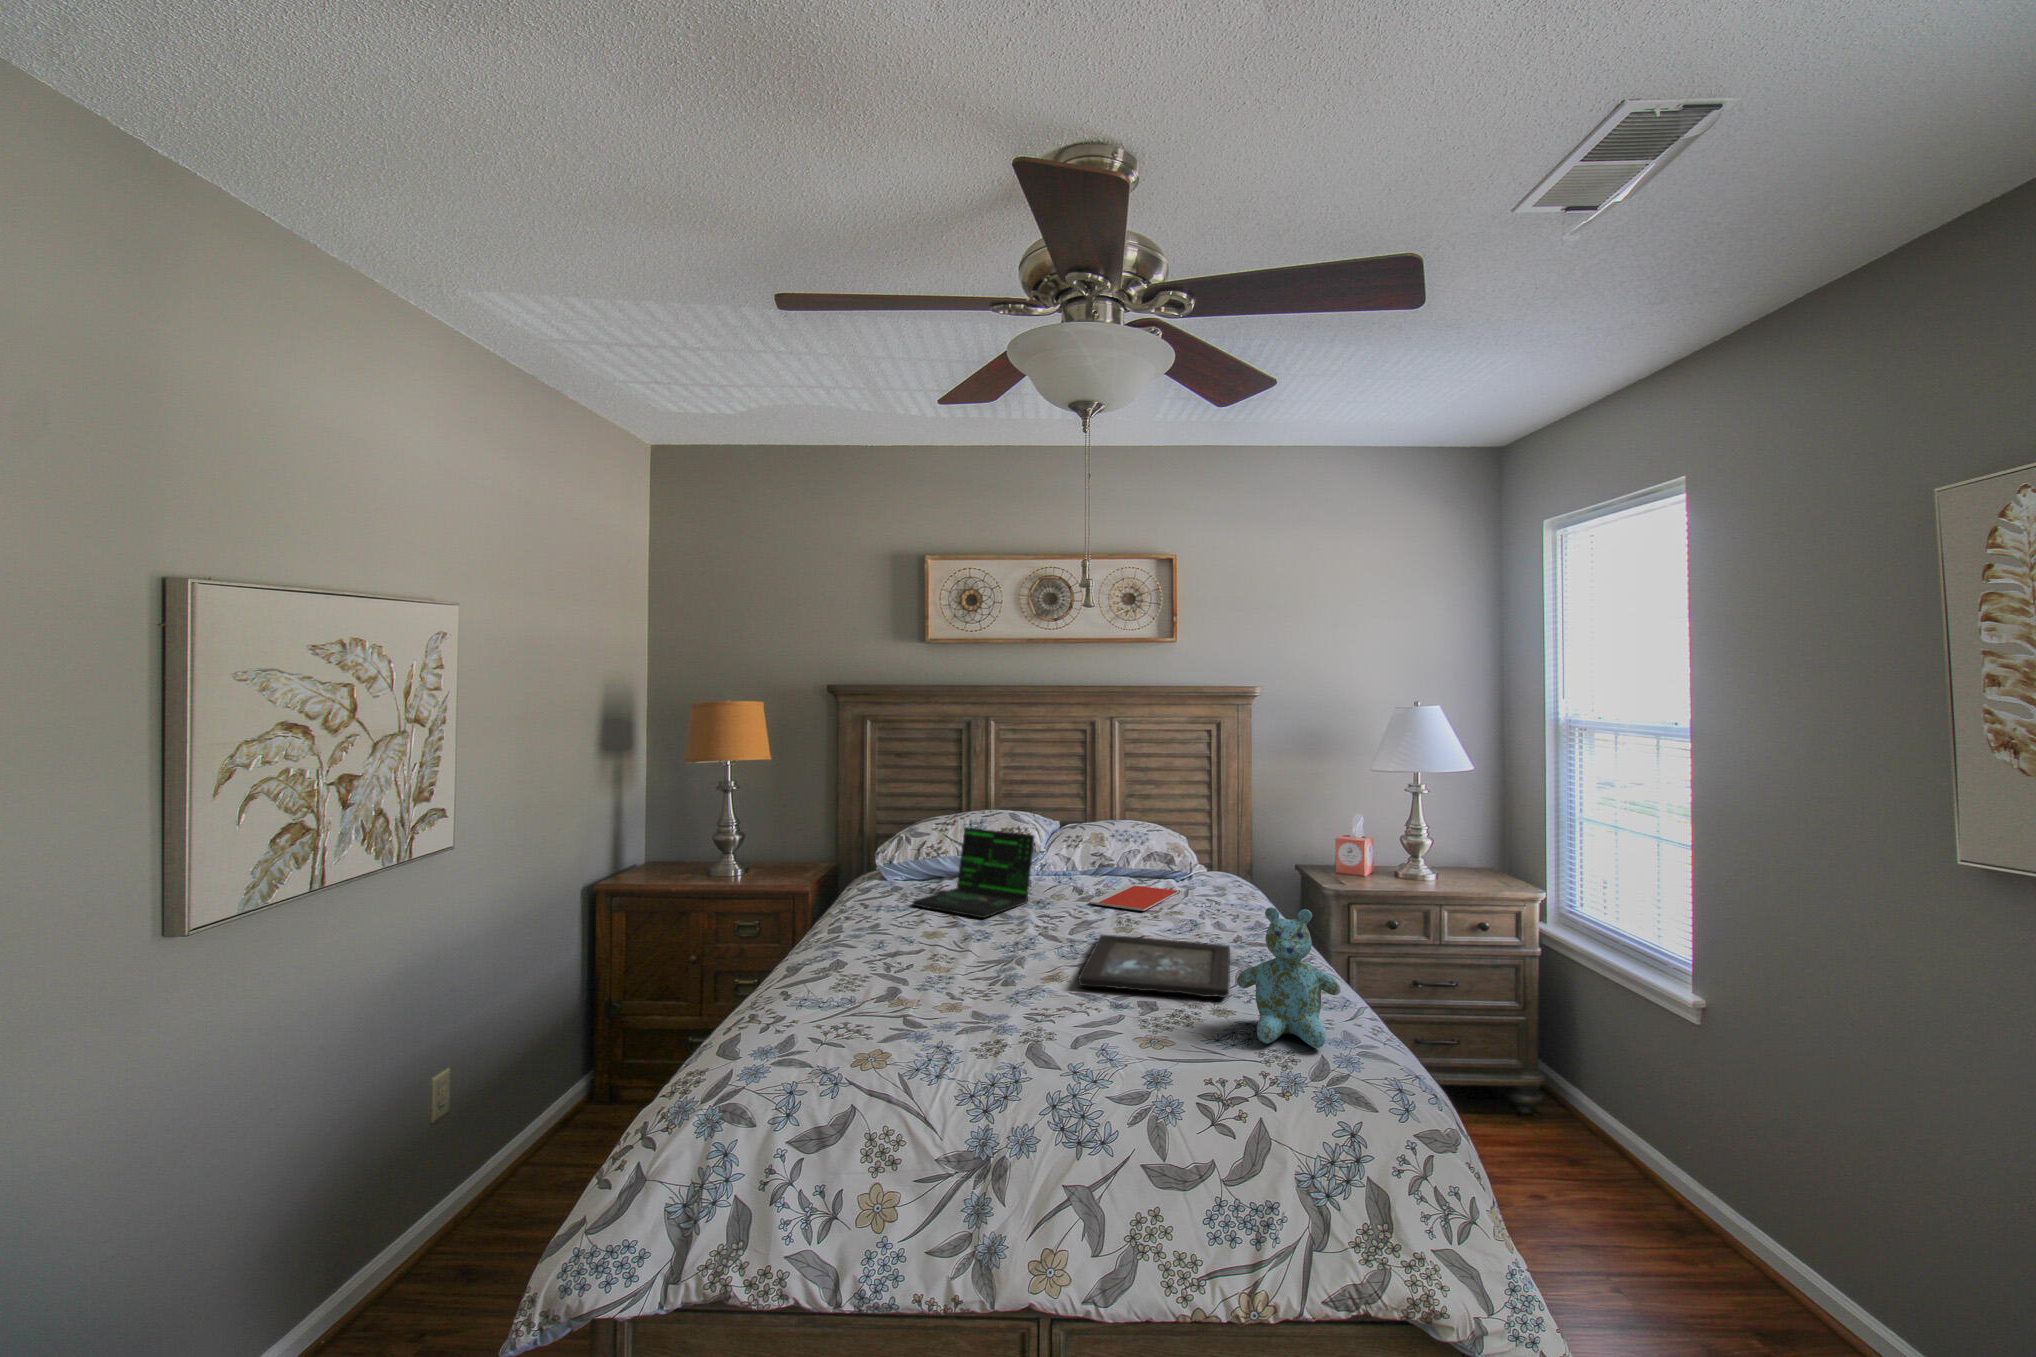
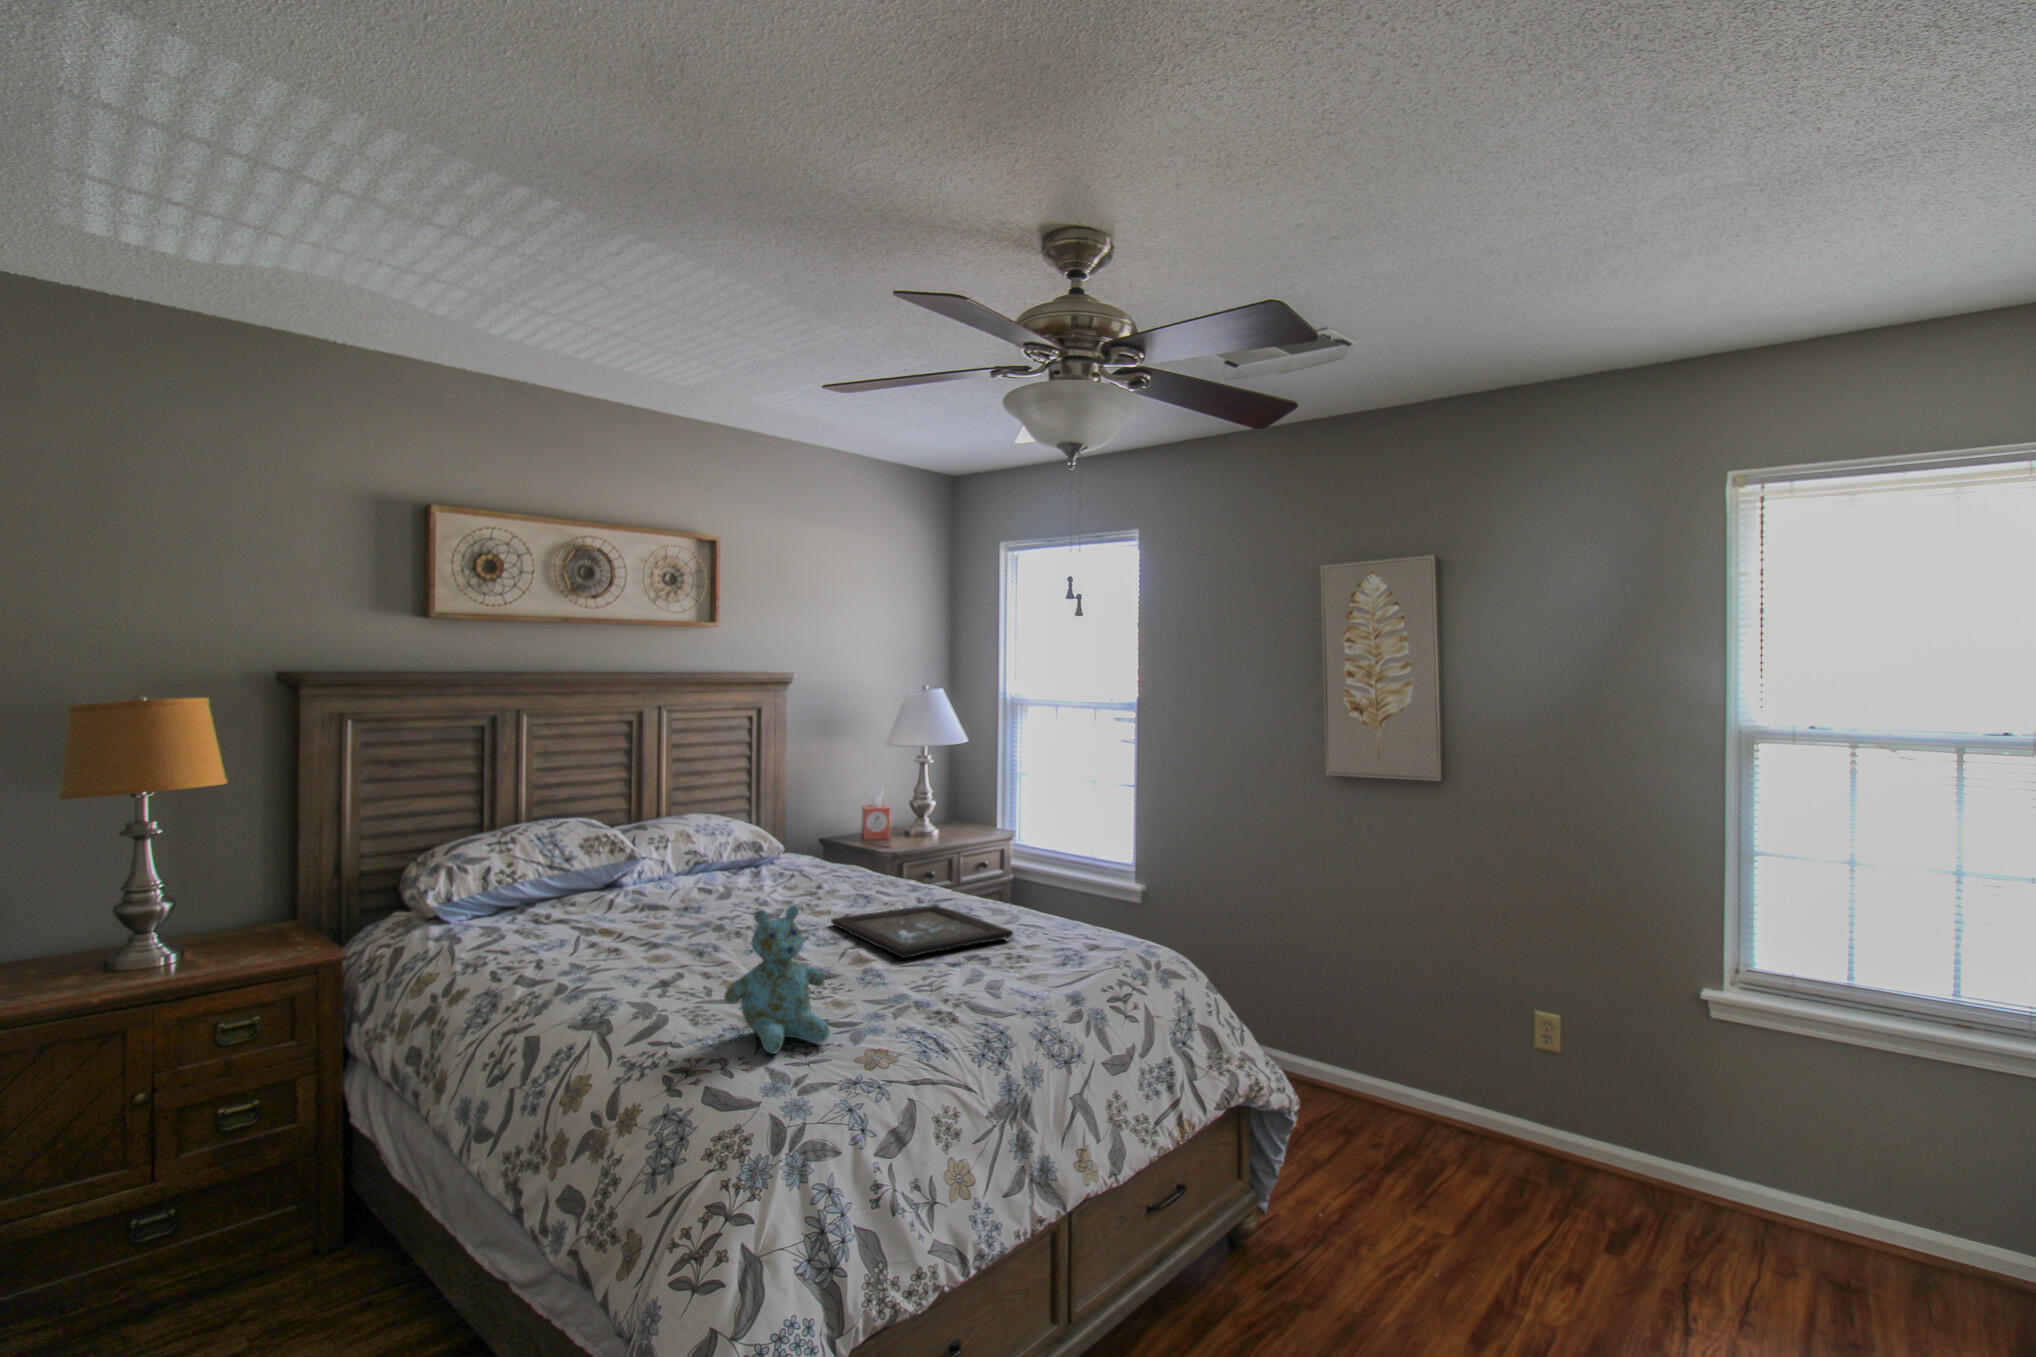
laptop: present [912,827,1050,918] -> none [568,836,713,940]
notebook: present [1089,885,1179,911] -> none [741,875,812,900]
stuffed bear: present [1237,907,1341,1048] -> present [724,905,830,1054]

